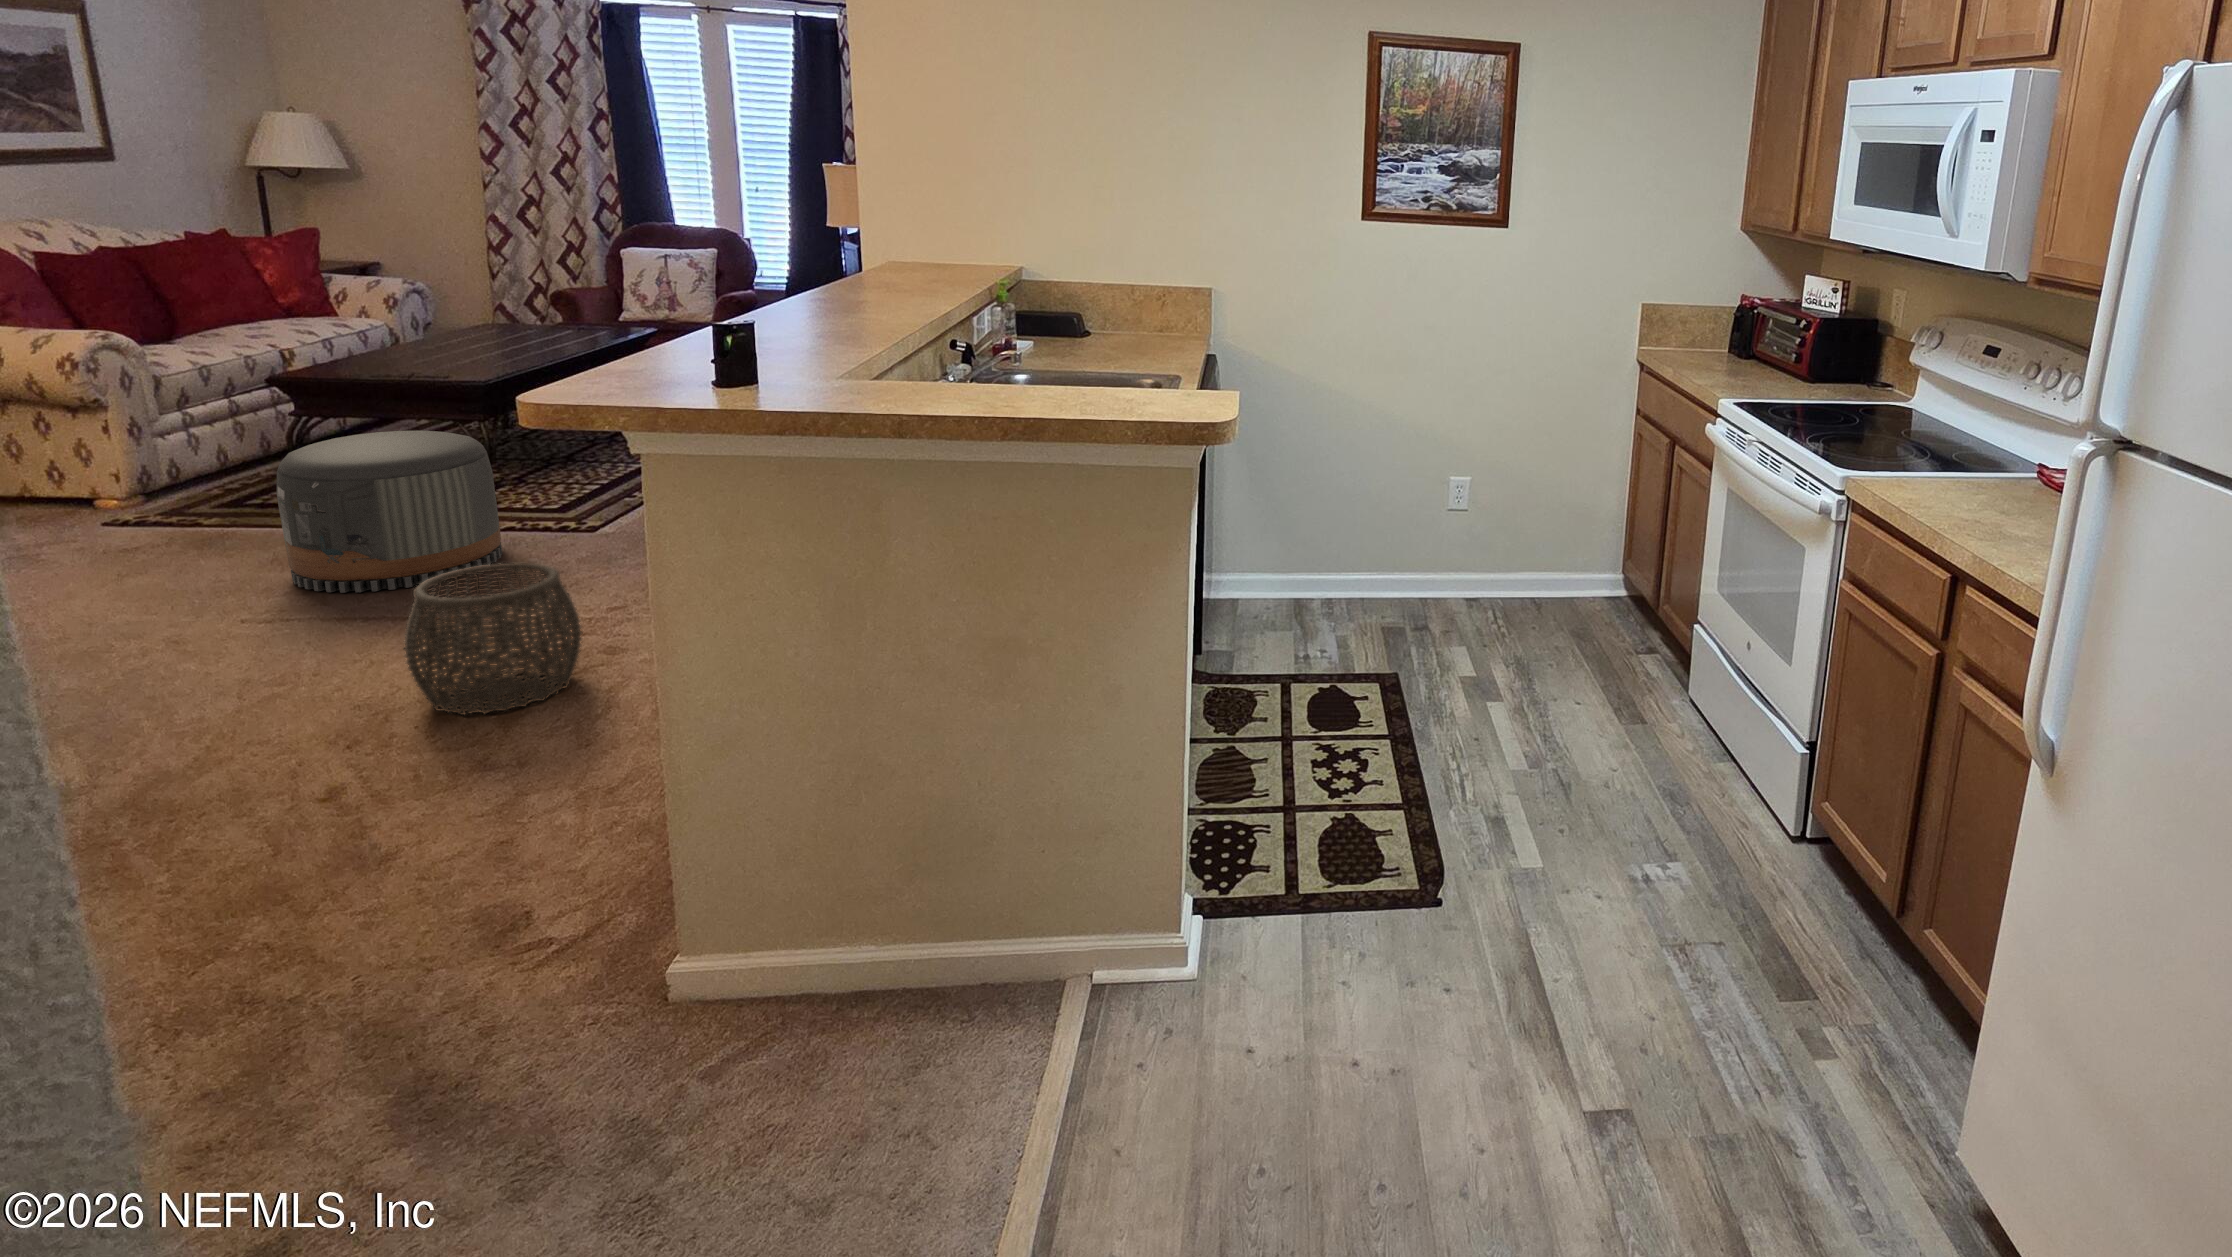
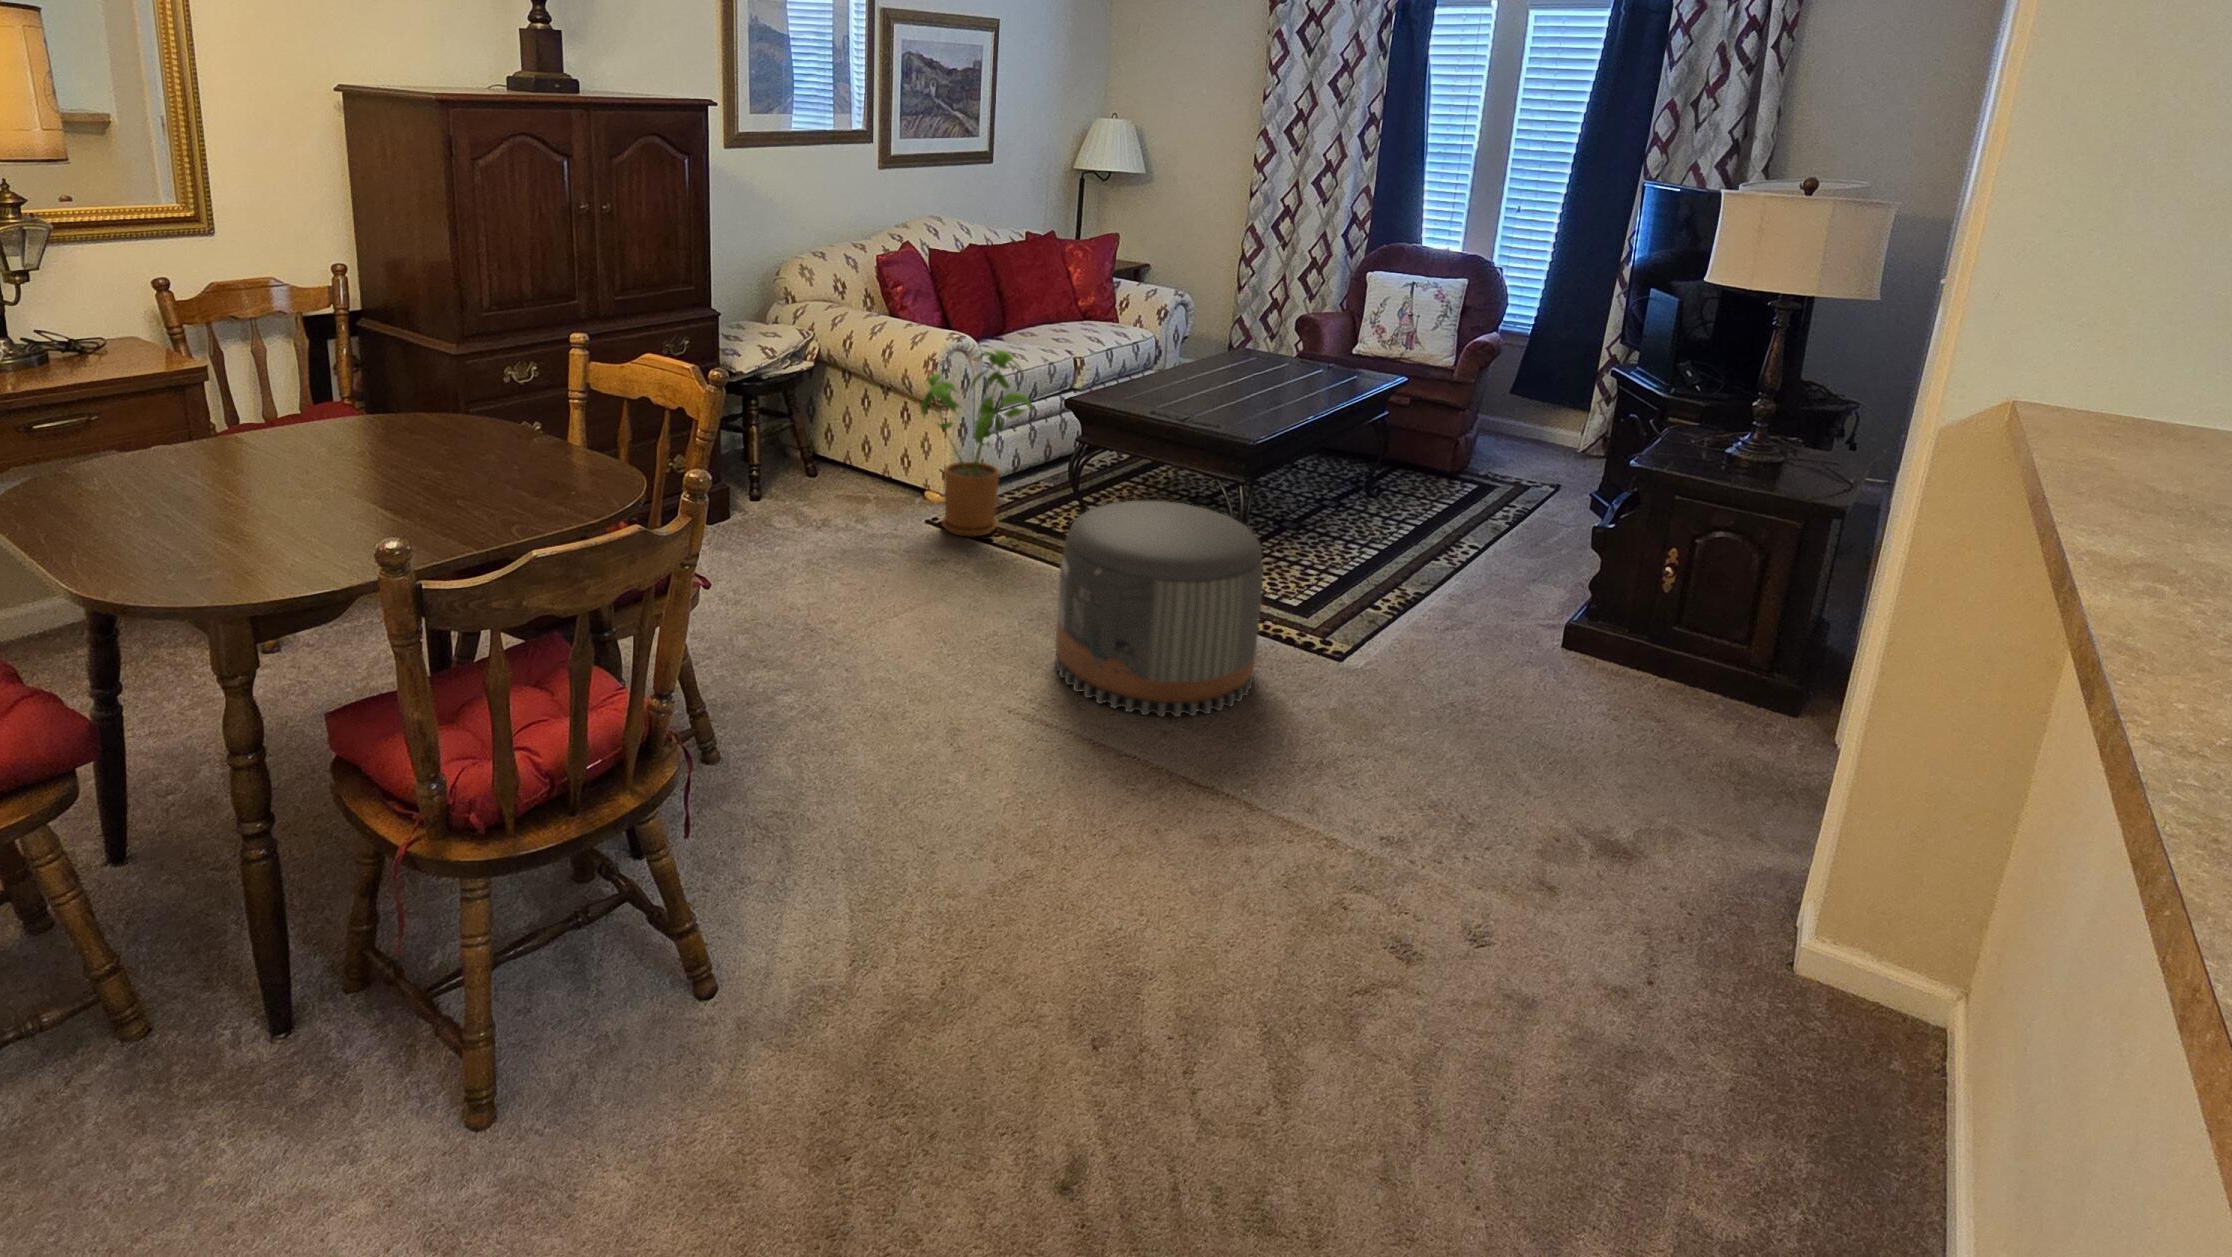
house plant: none [65,338,227,525] -> present [921,350,1033,536]
woven basket: present [404,563,582,715] -> none [1178,818,1411,1102]

